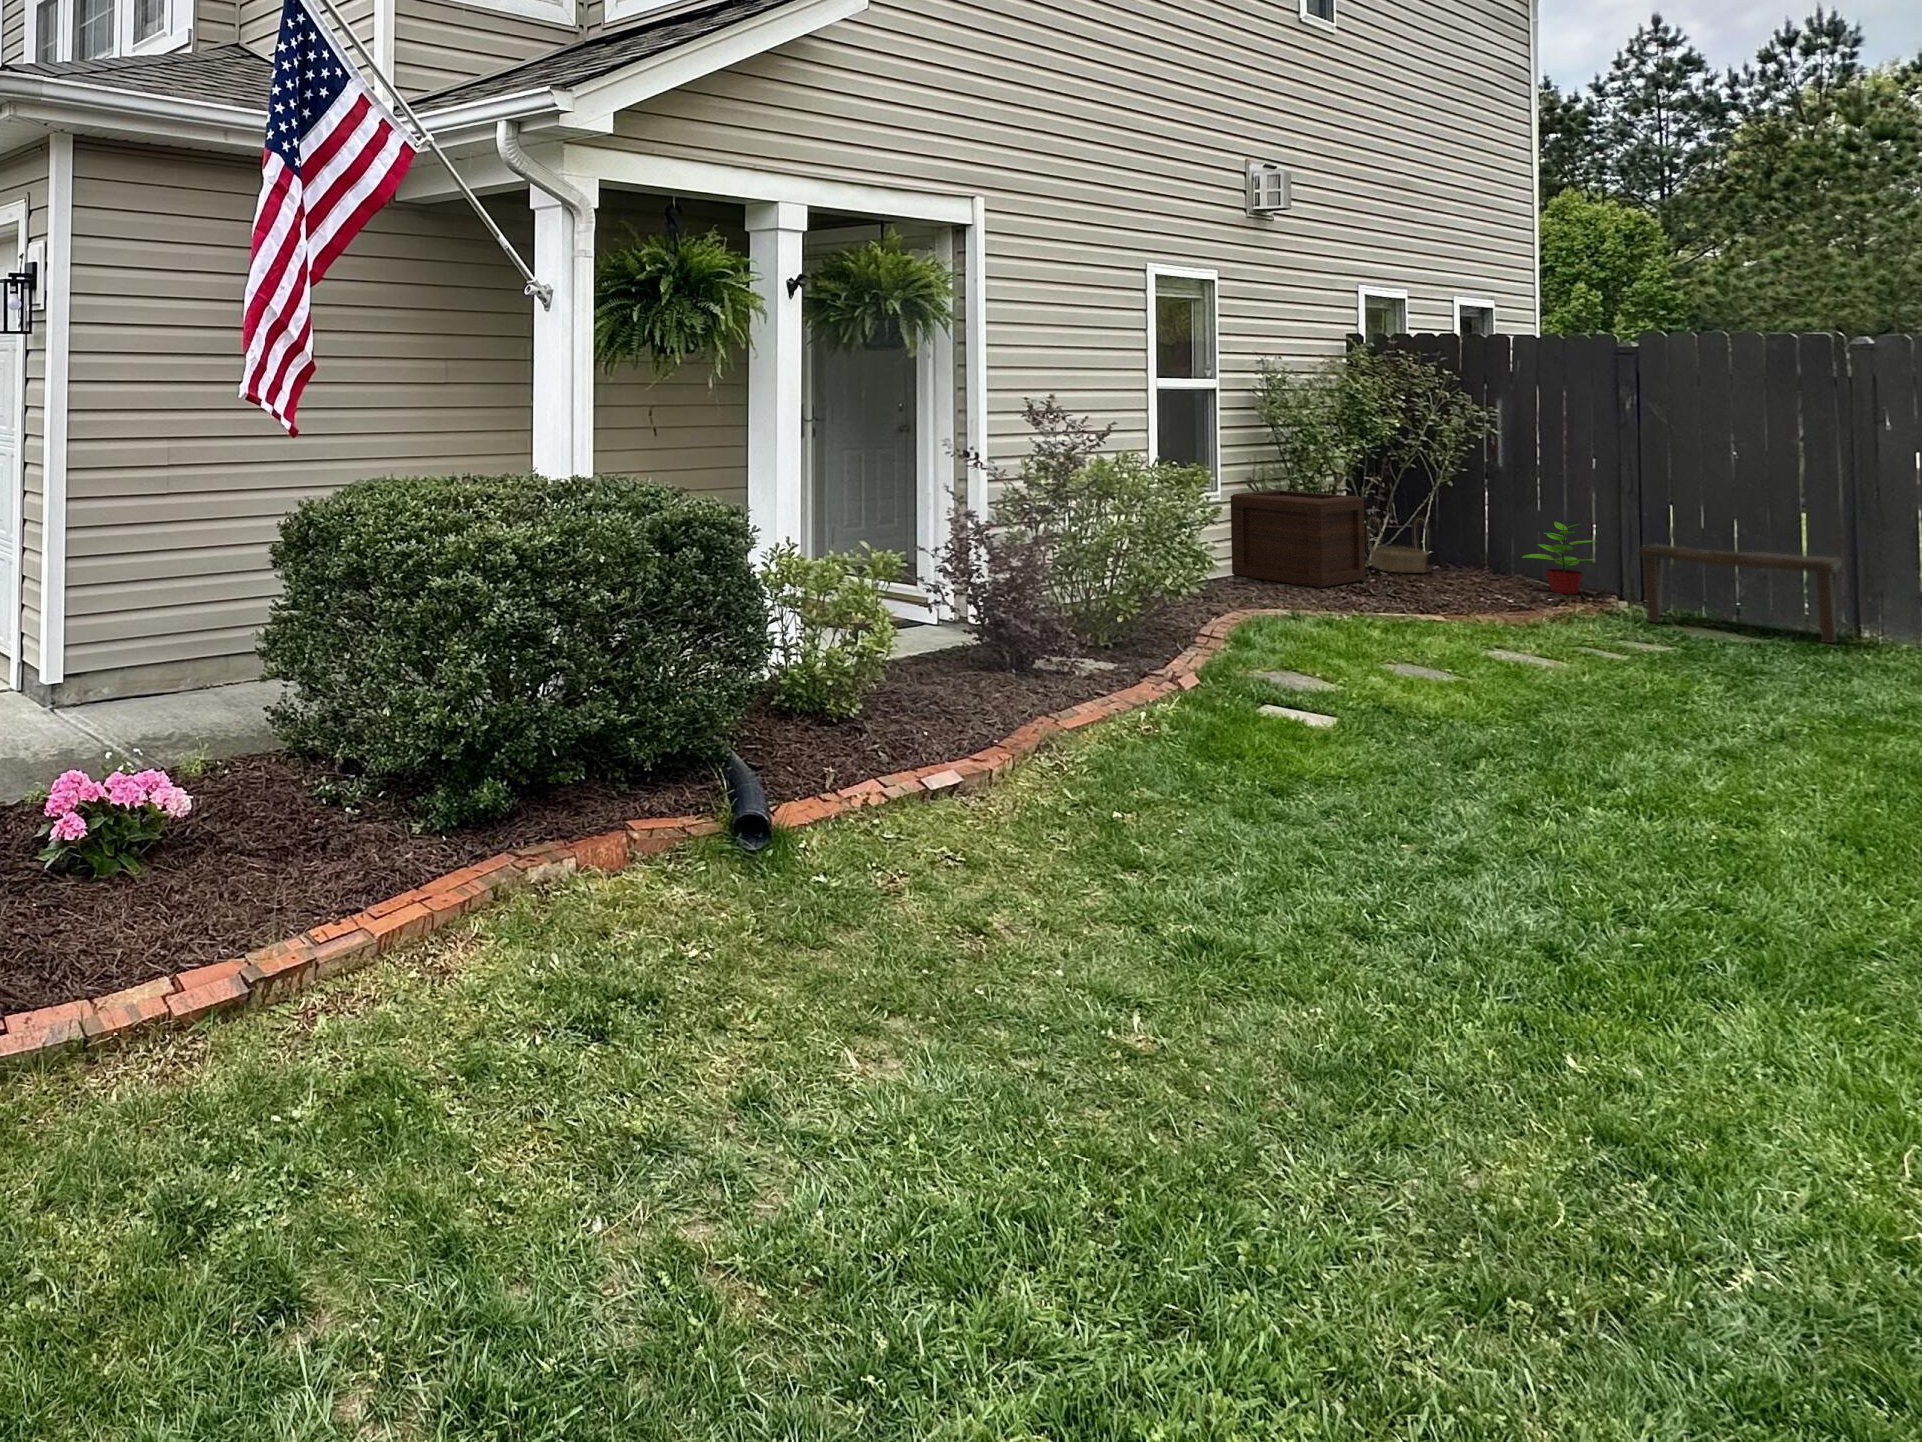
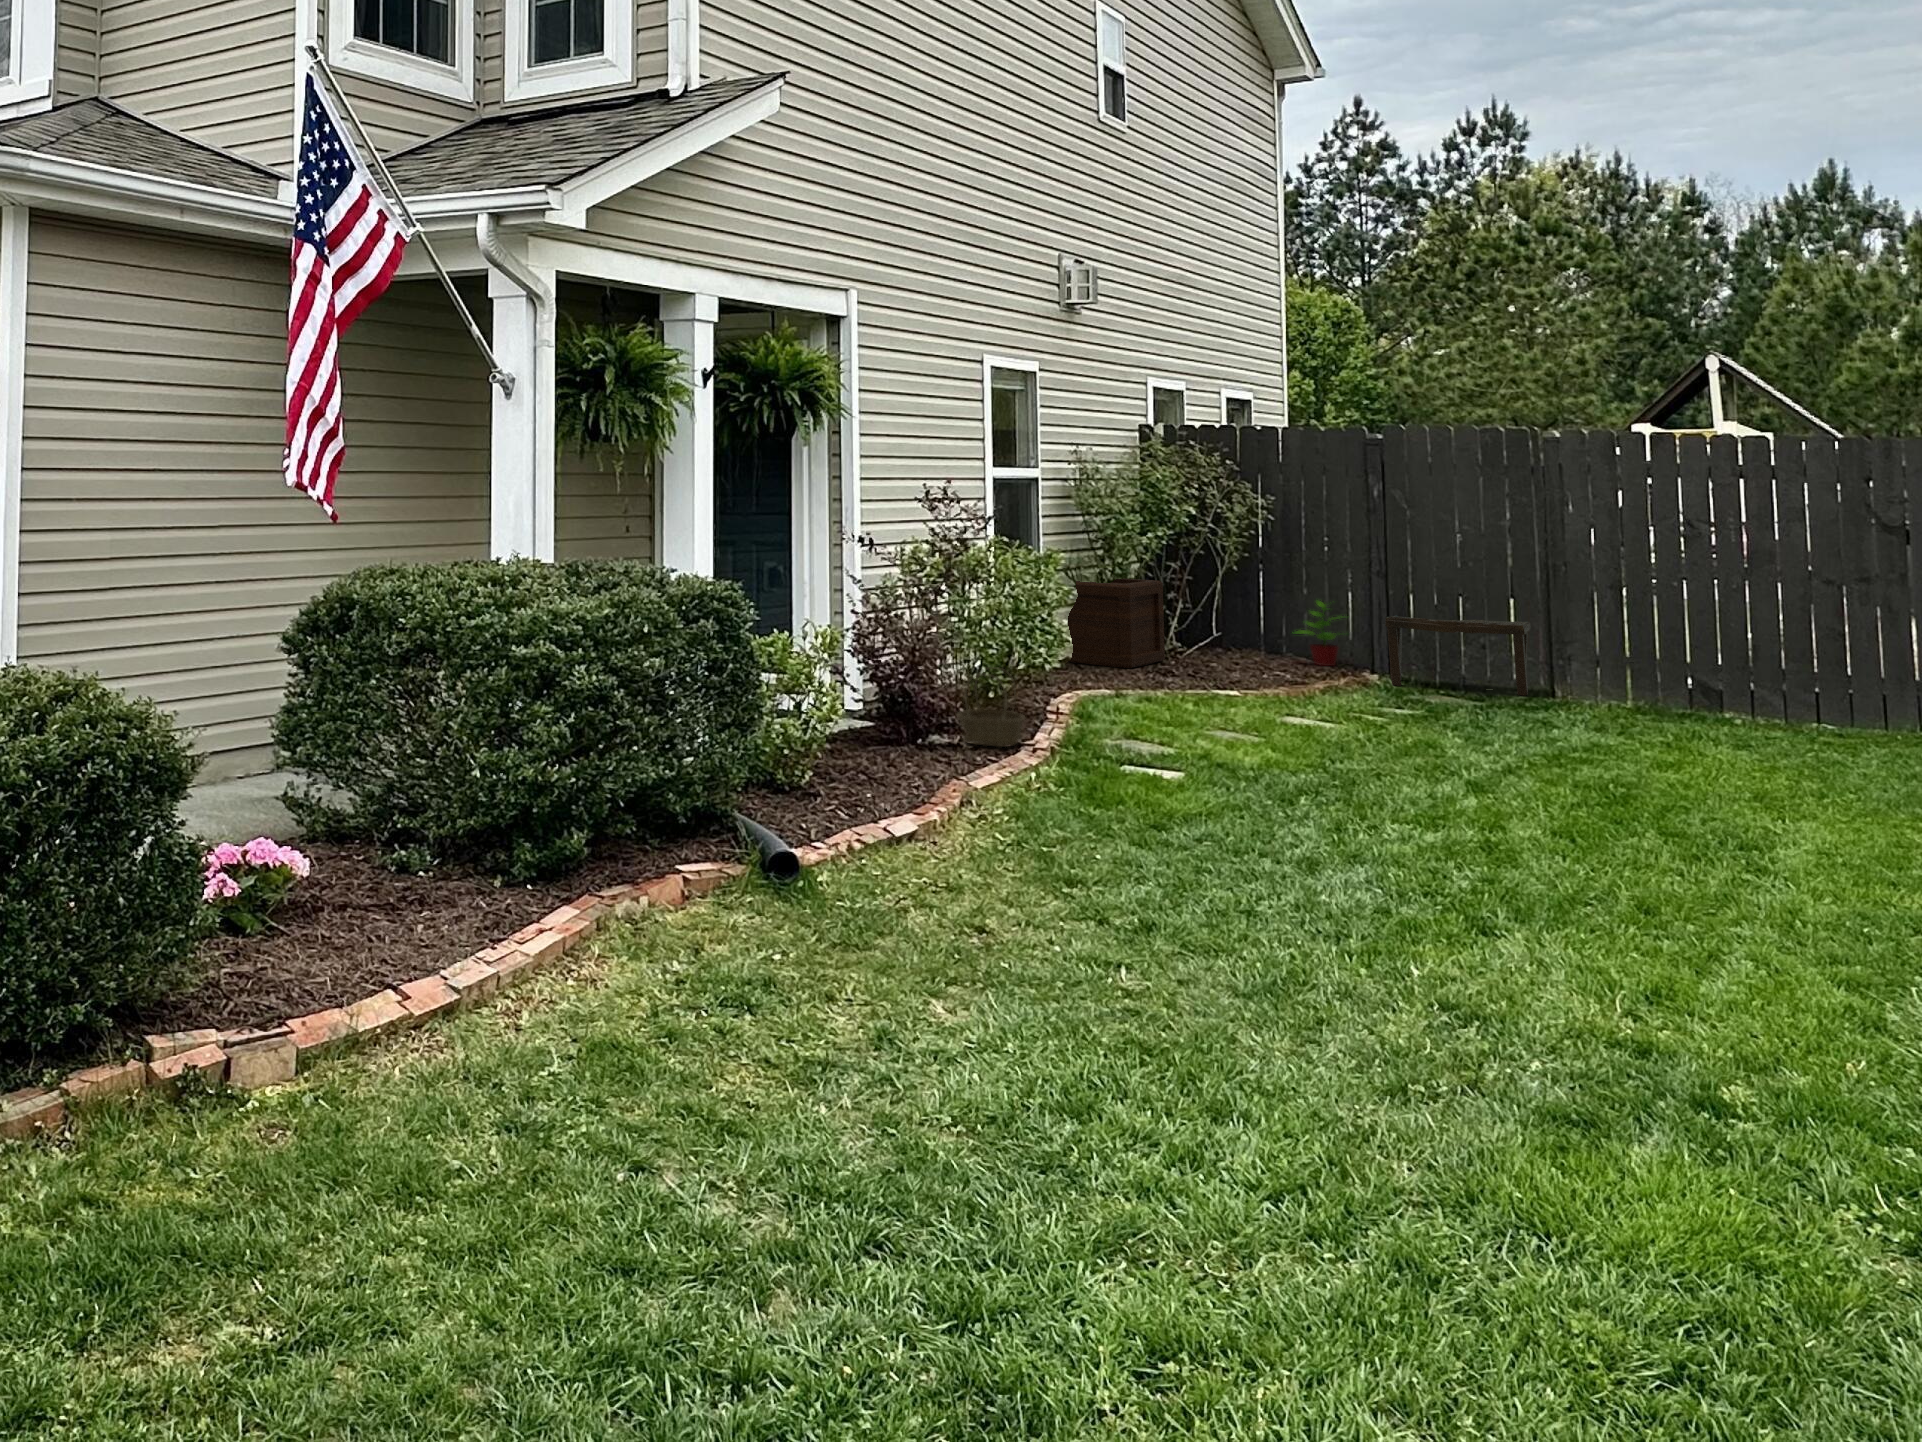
basket: present [1368,519,1429,573] -> present [957,671,1025,747]

